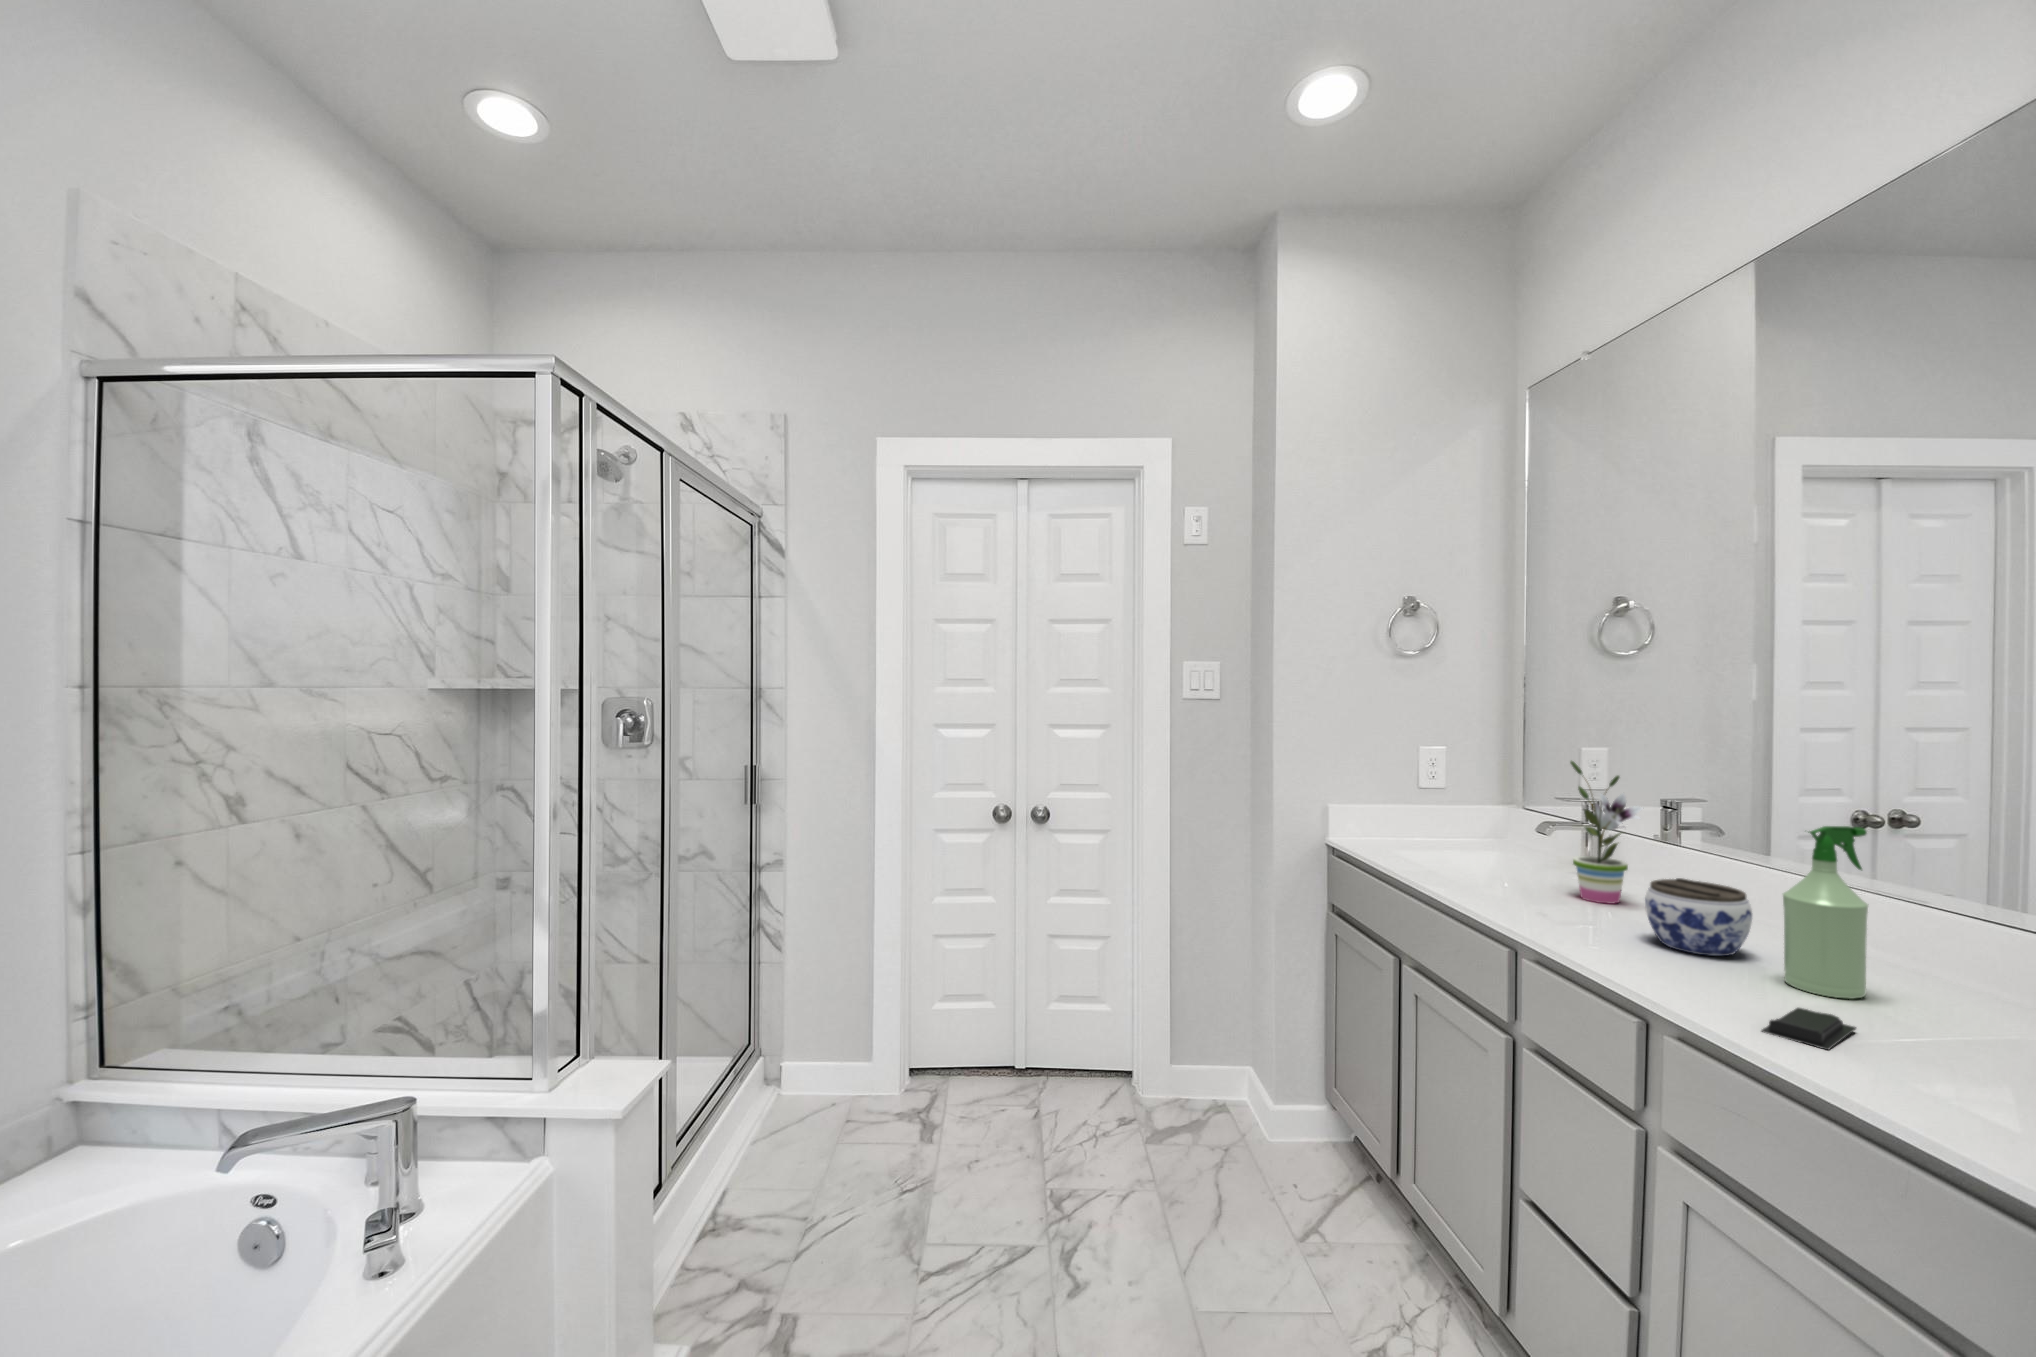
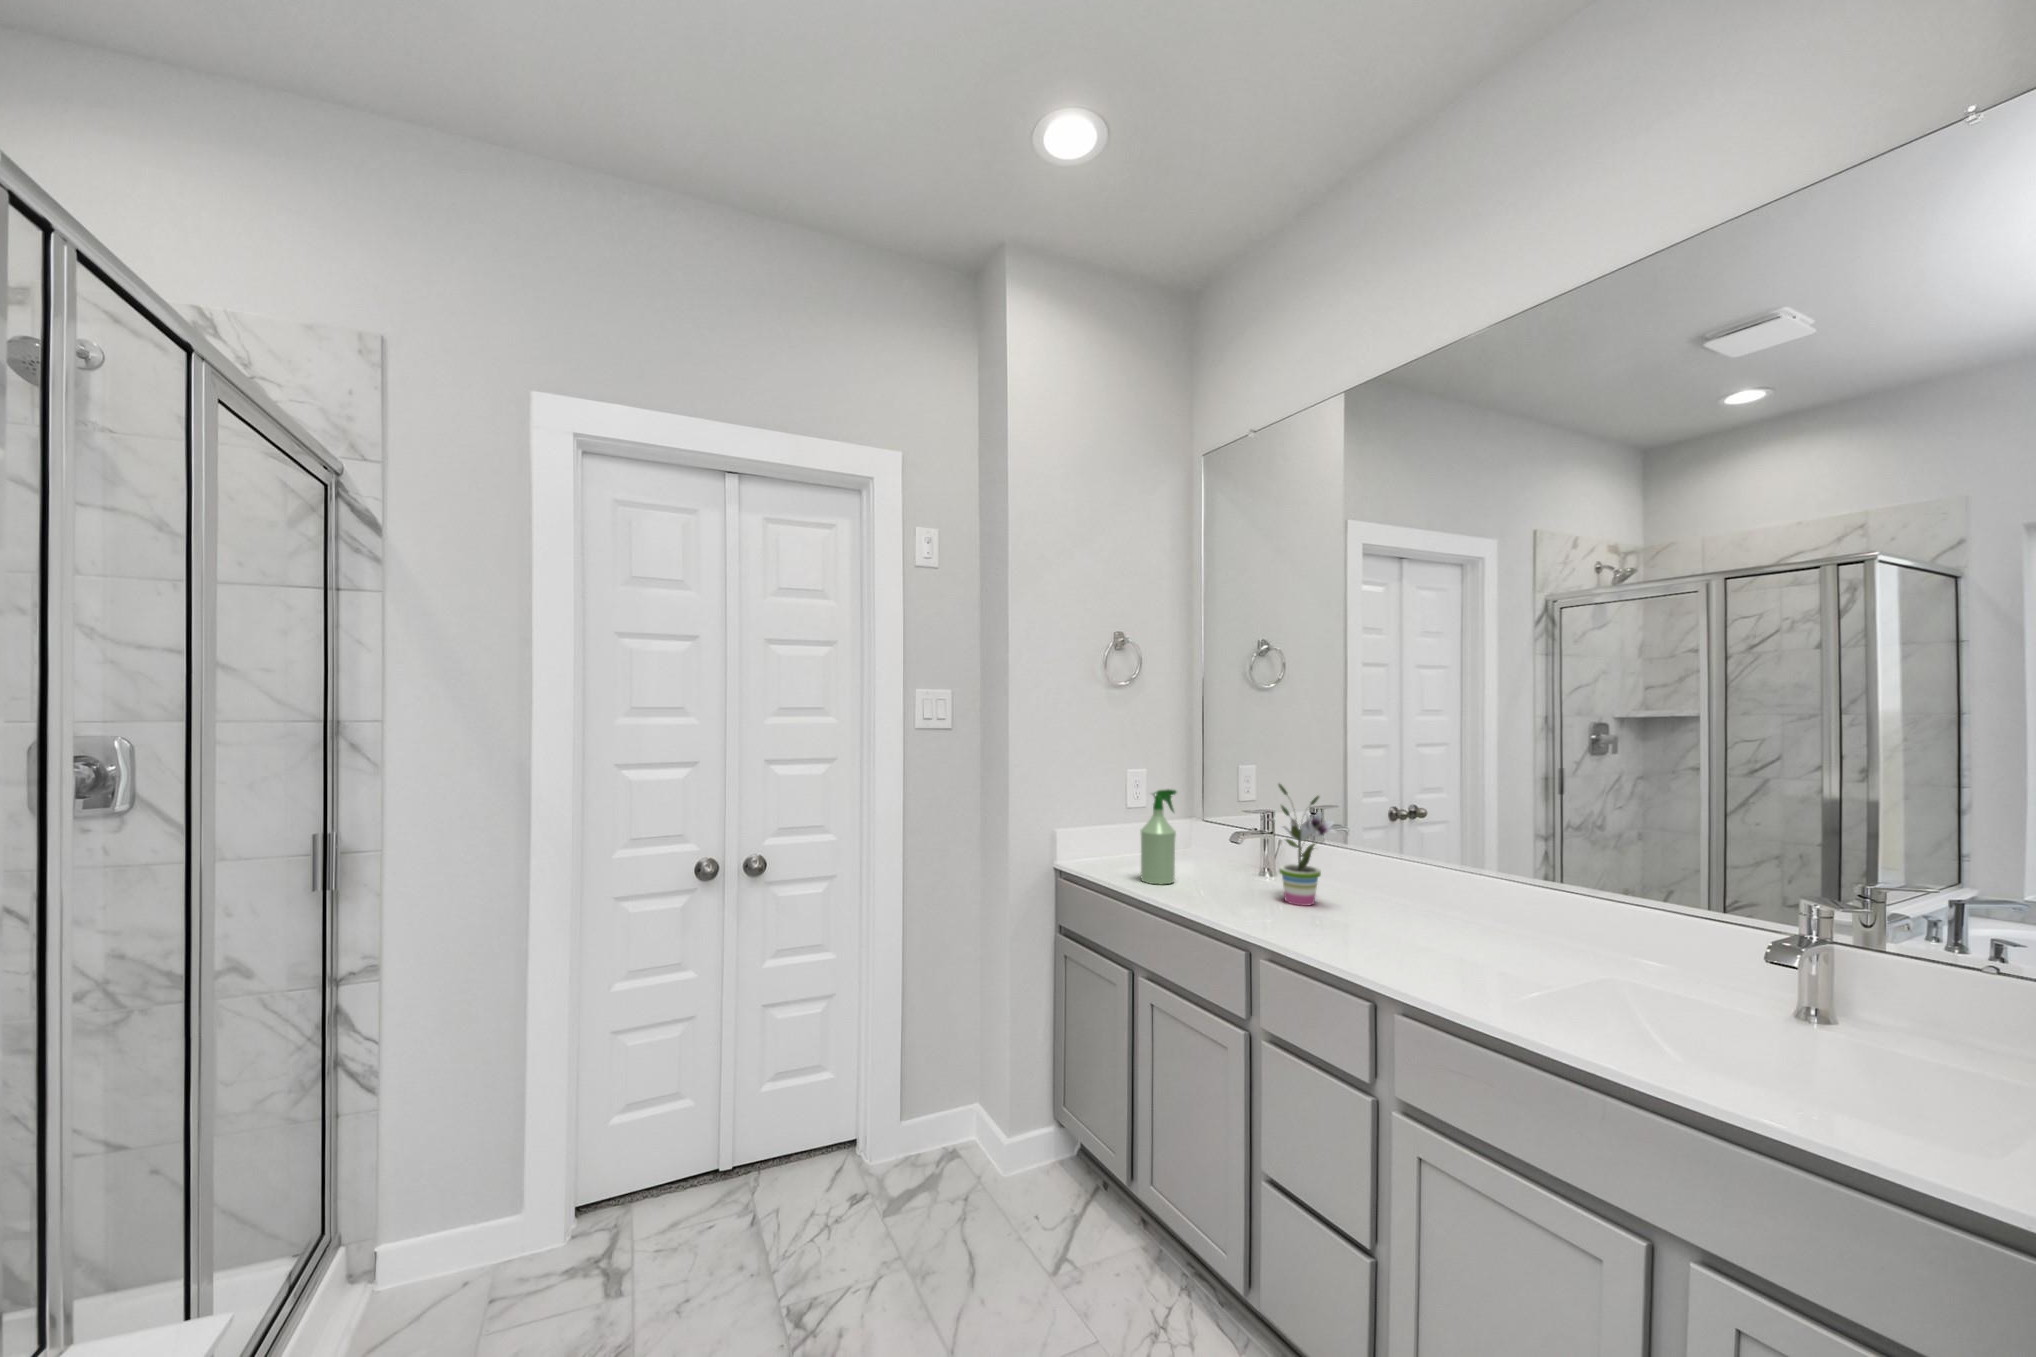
spray bottle: present [1783,826,1868,999] -> present [1141,789,1176,885]
jar: present [1645,878,1752,956] -> none [1370,885,1448,950]
soap bar: present [1762,1008,1856,1050] -> none [1531,997,1588,1035]

